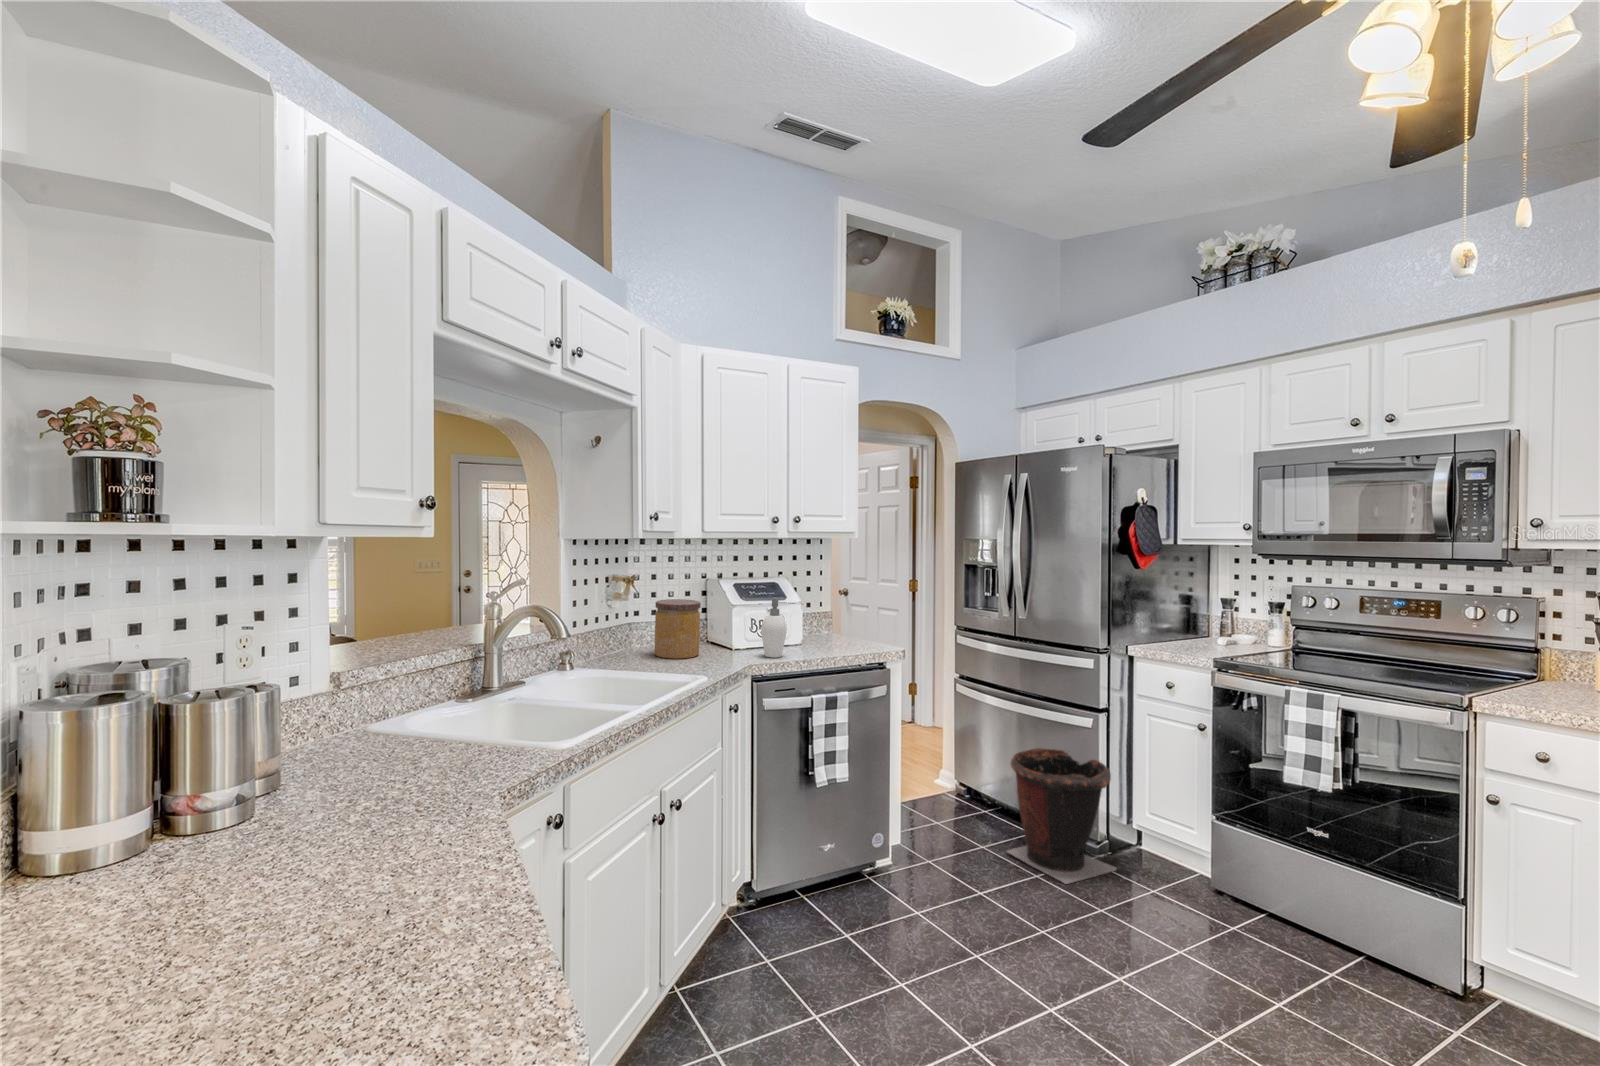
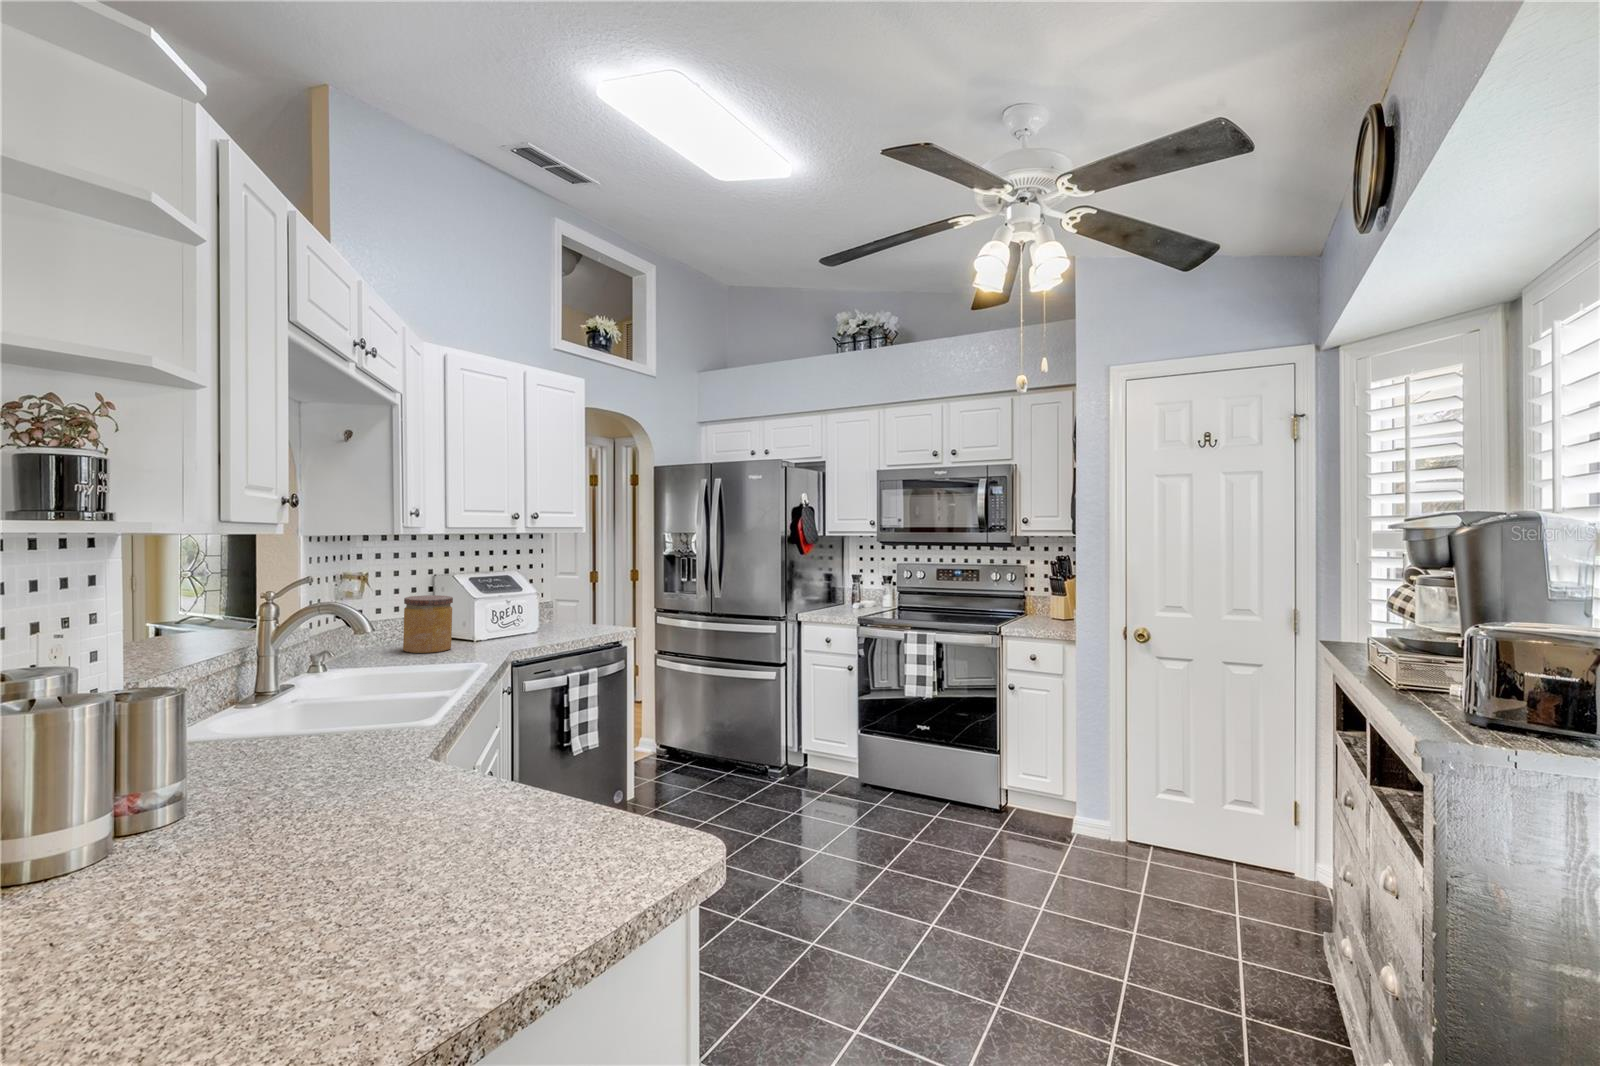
soap dispenser: present [761,598,795,658] -> none [514,589,547,644]
waste bin: present [1007,748,1116,884] -> none [711,701,796,801]

